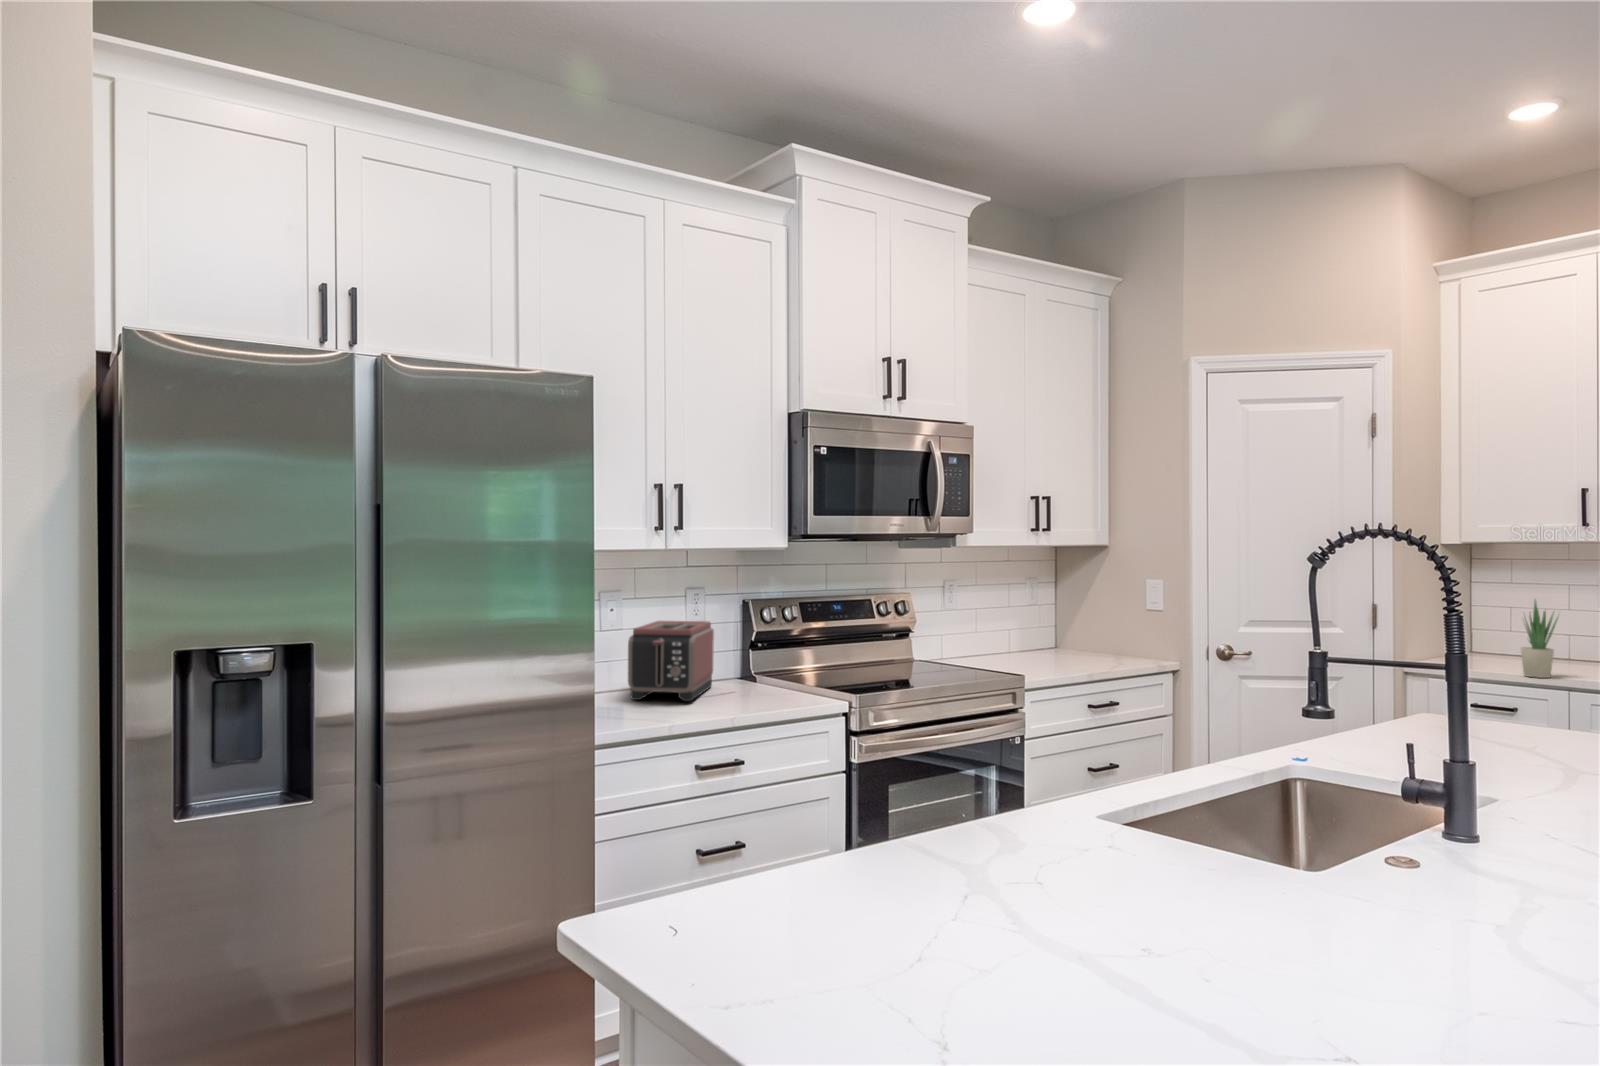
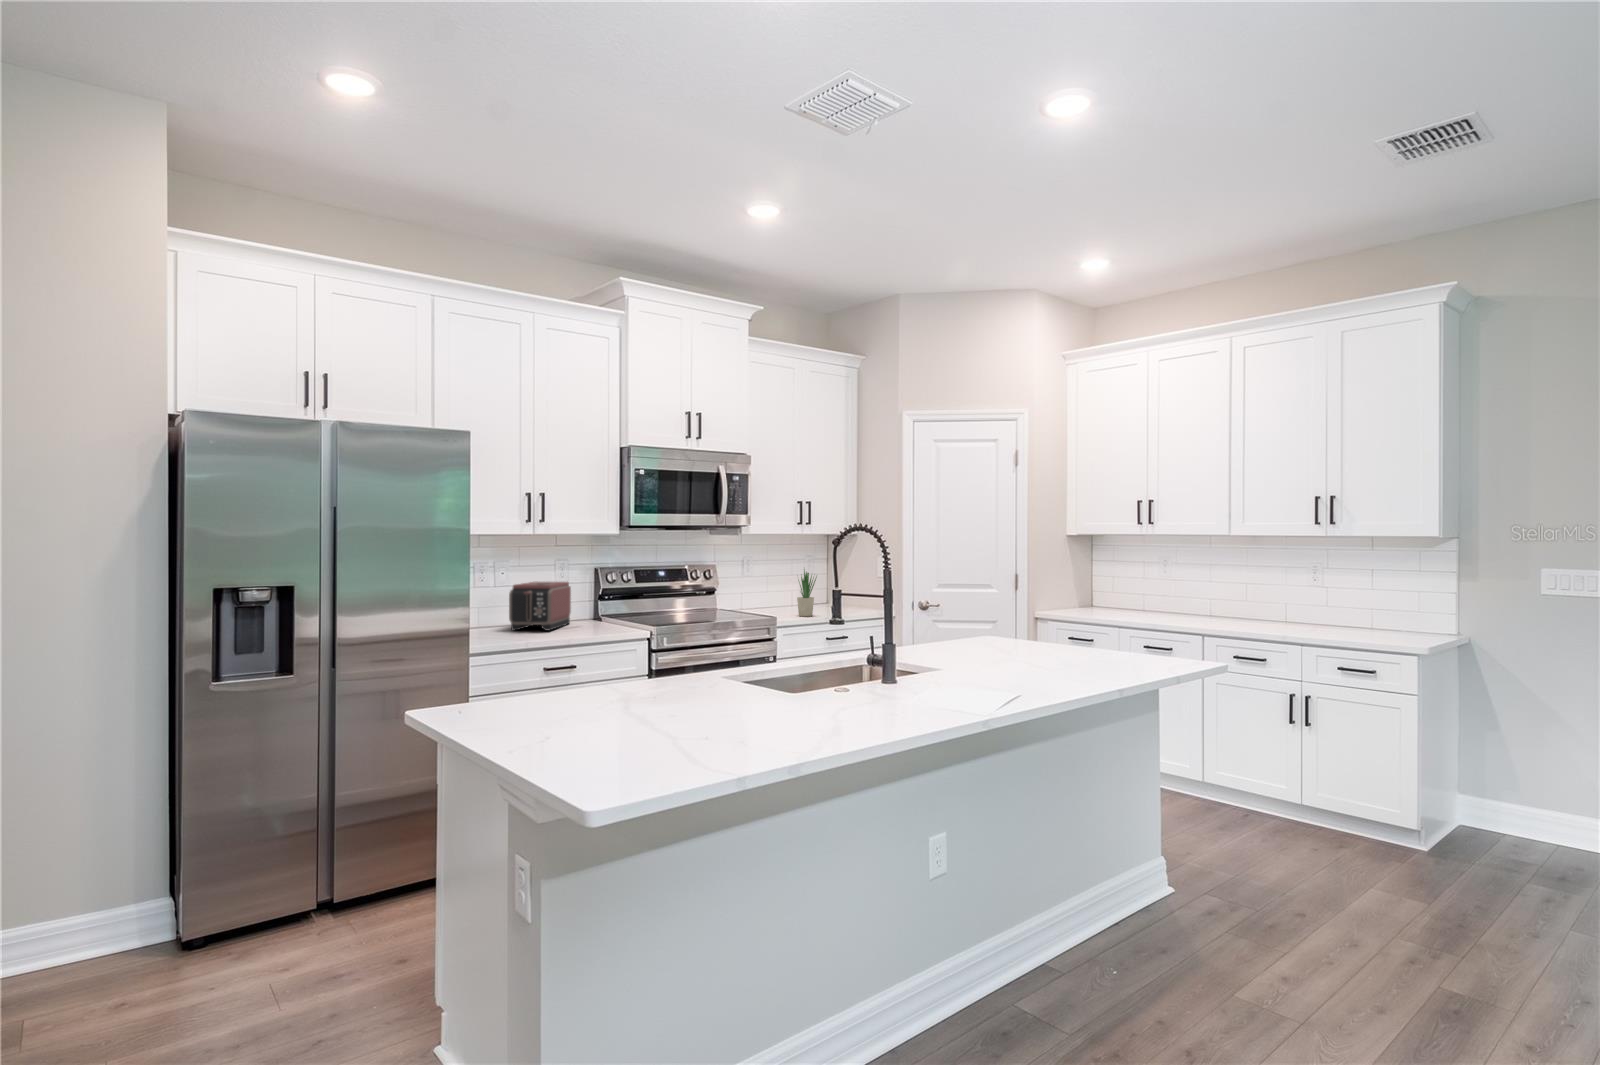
potted plant: present [1521,601,1558,678] -> present [797,569,817,616]

